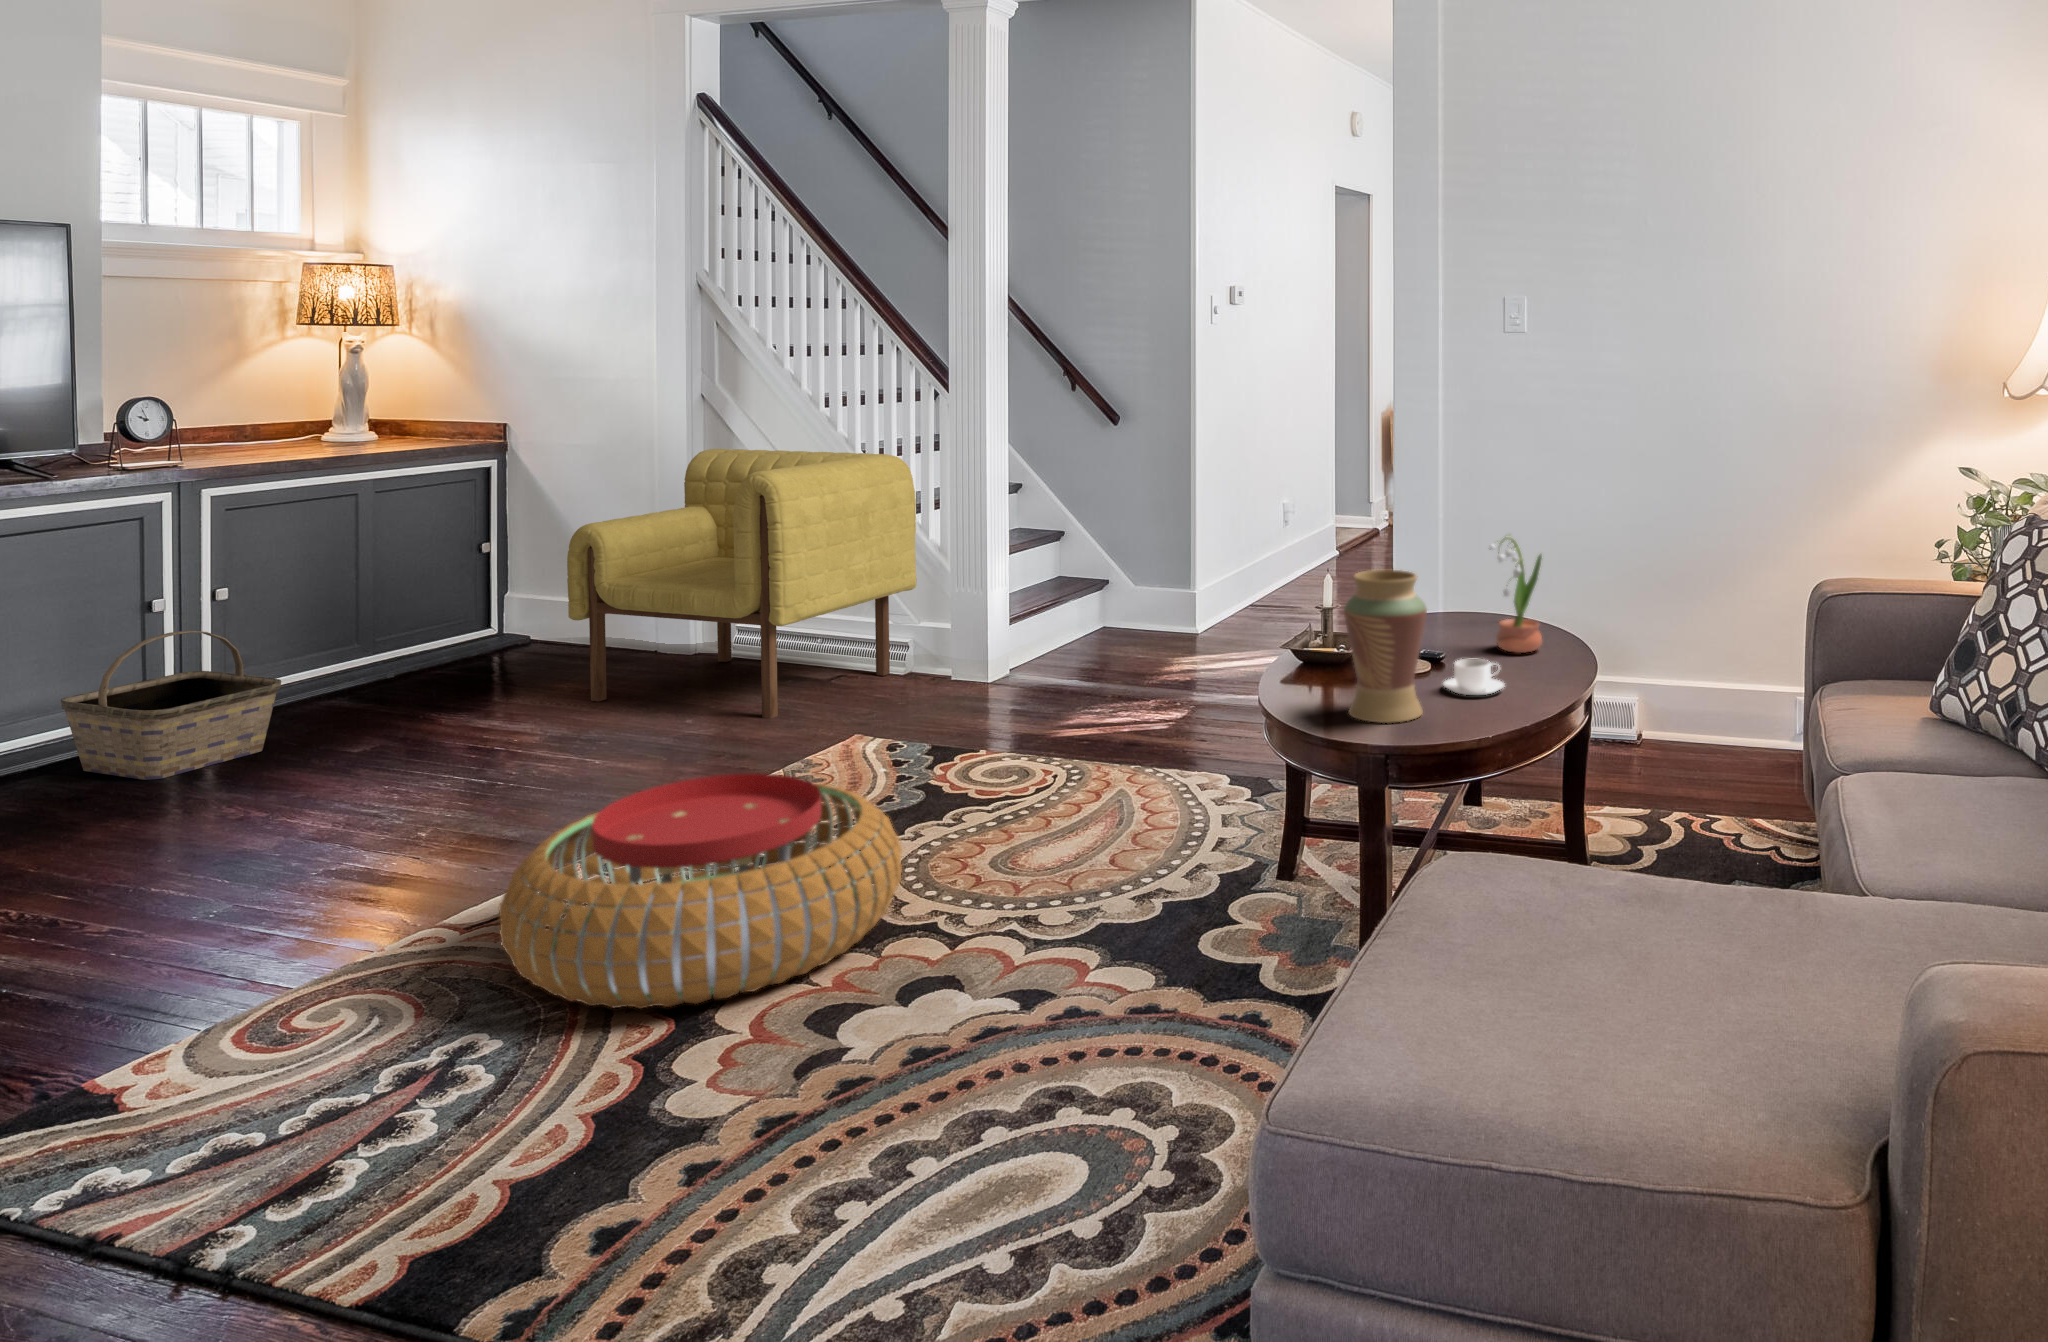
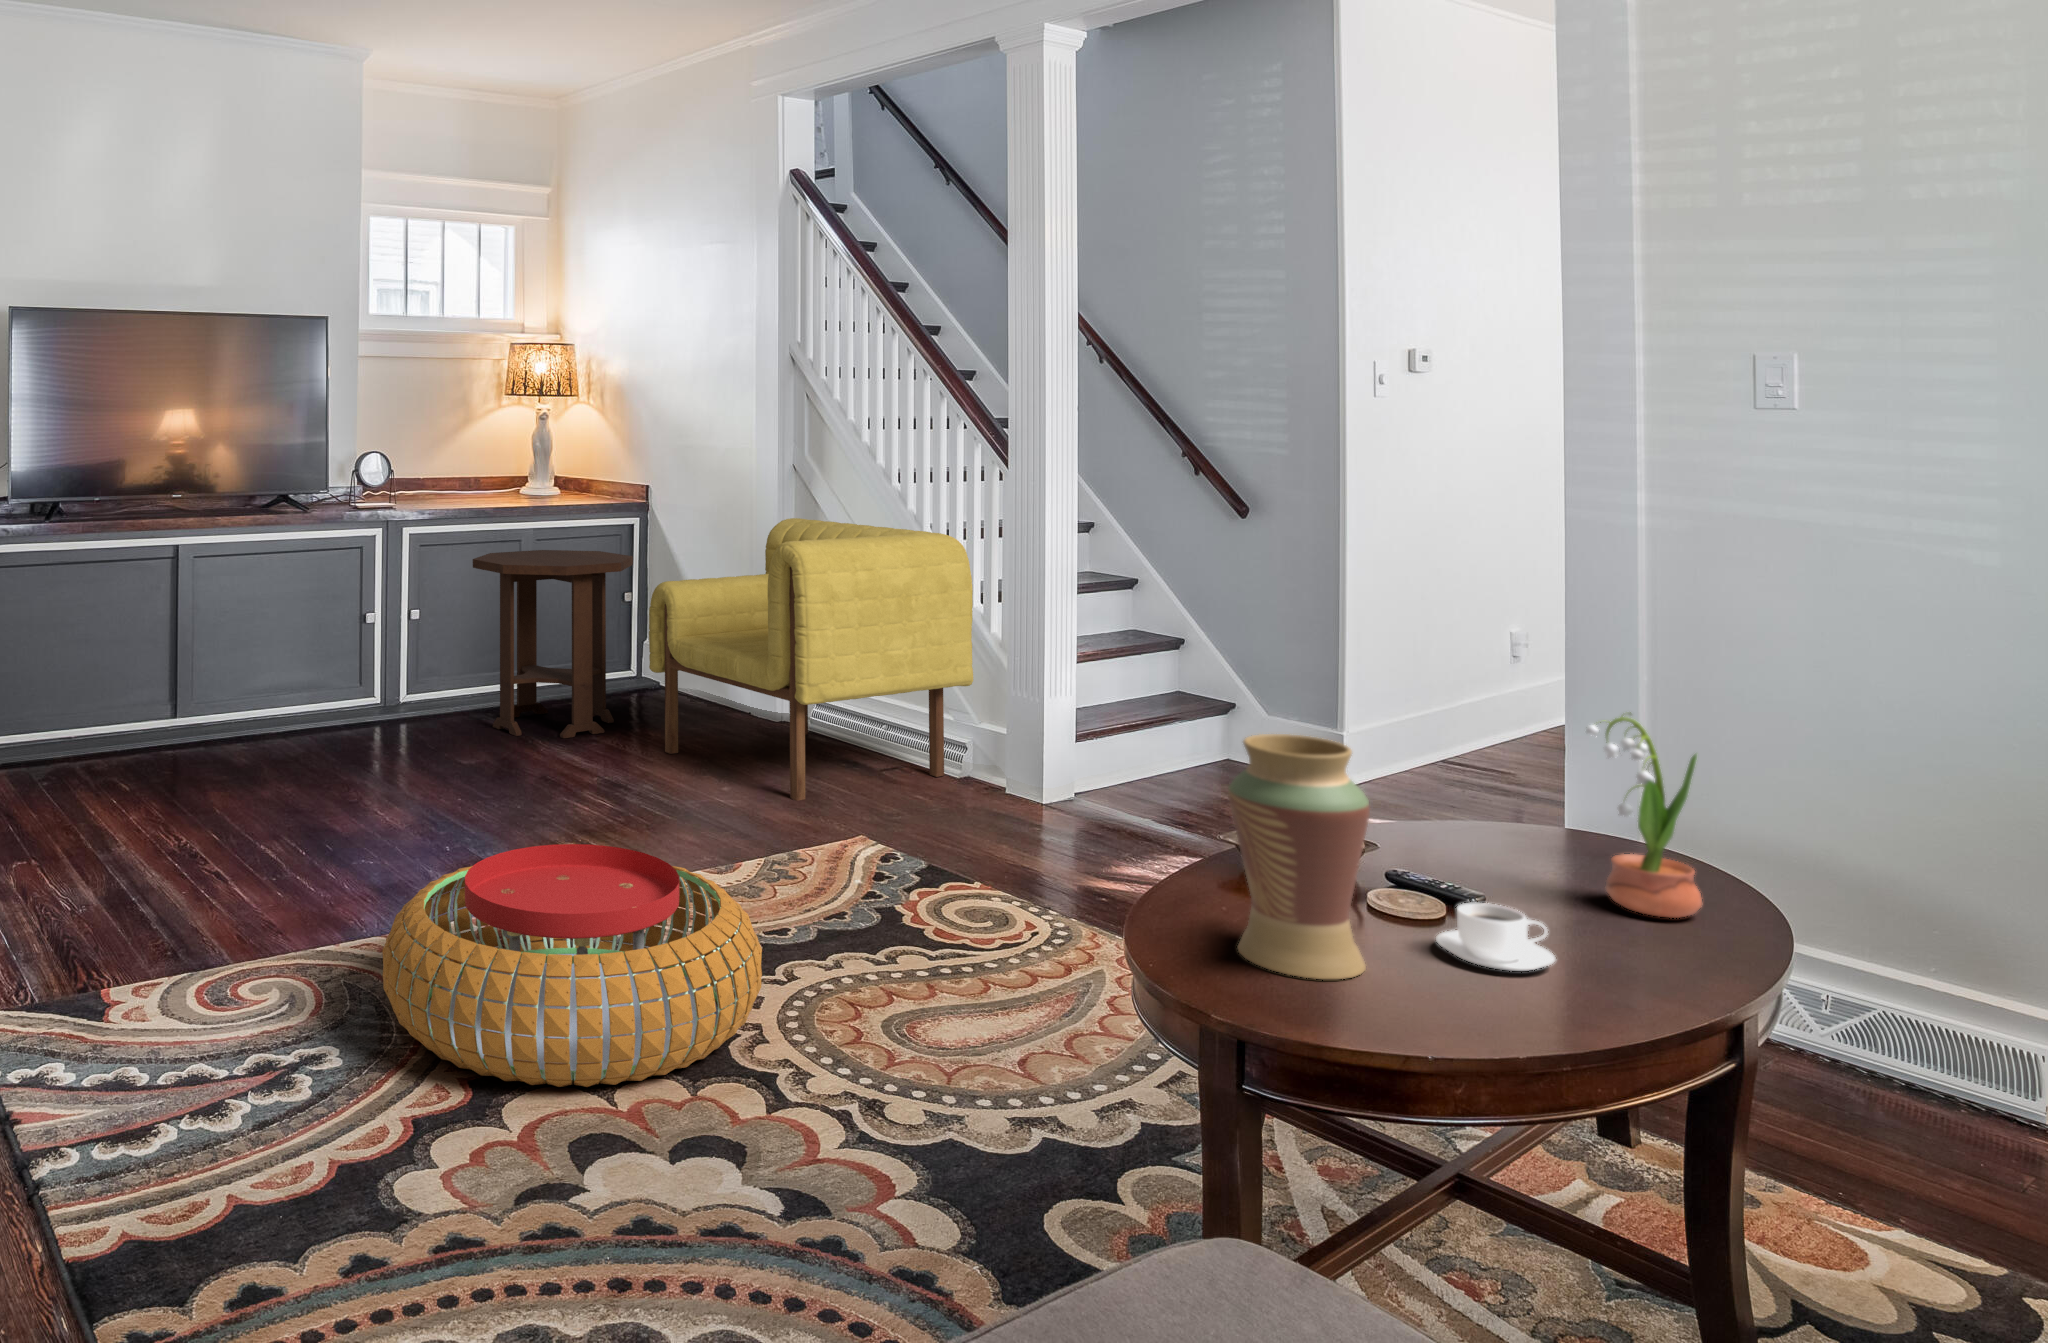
side table: none [312,499,522,716] -> present [473,550,633,738]
basket: present [61,631,281,780] -> none [302,640,432,758]

